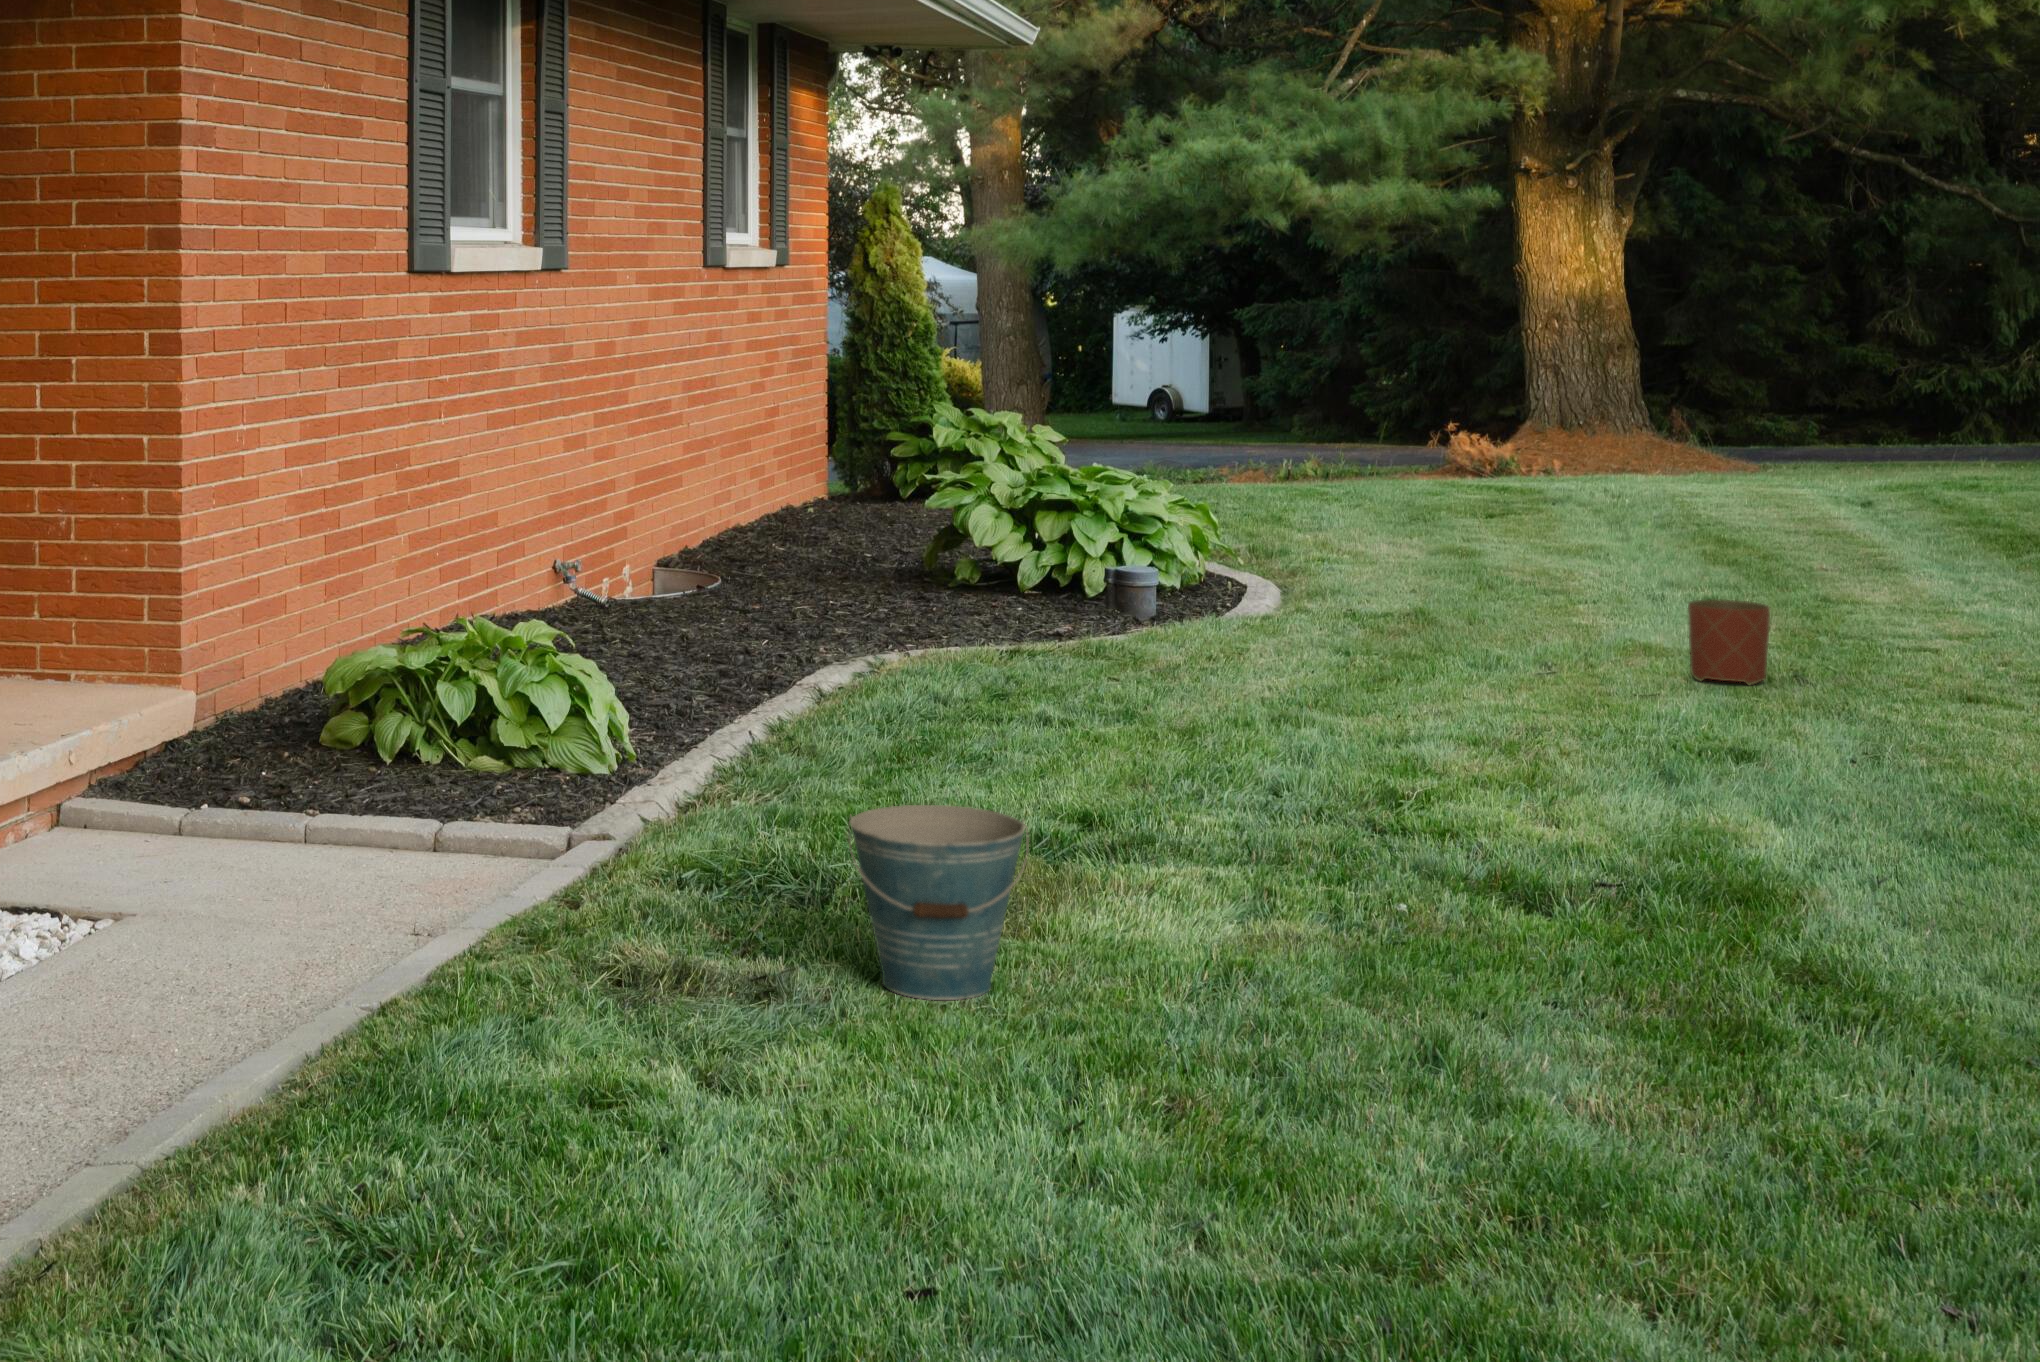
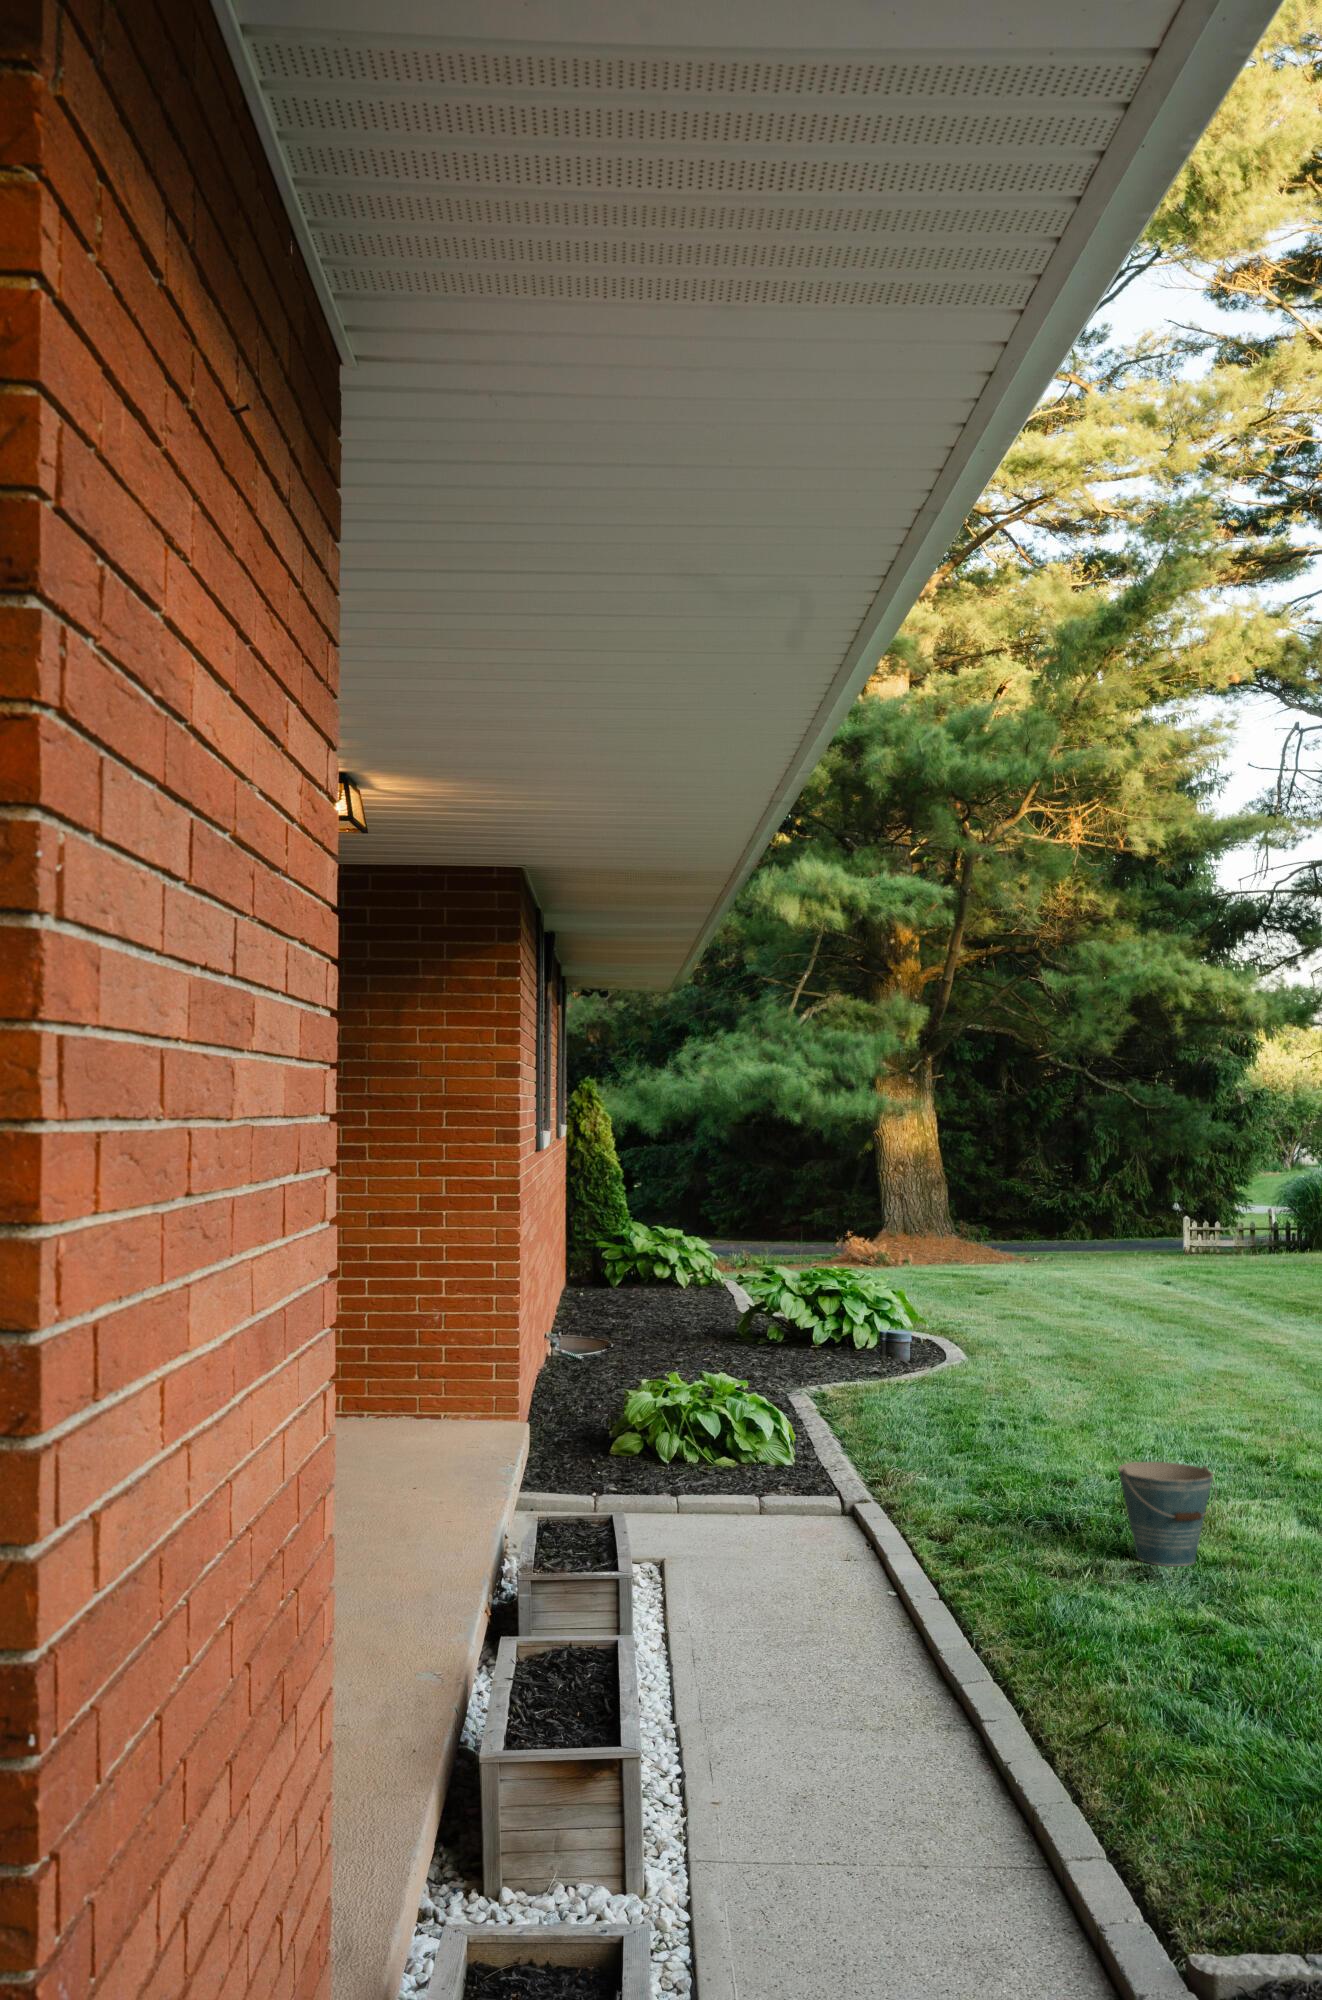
planter: present [1688,599,1770,685] -> none [1224,1338,1266,1385]

